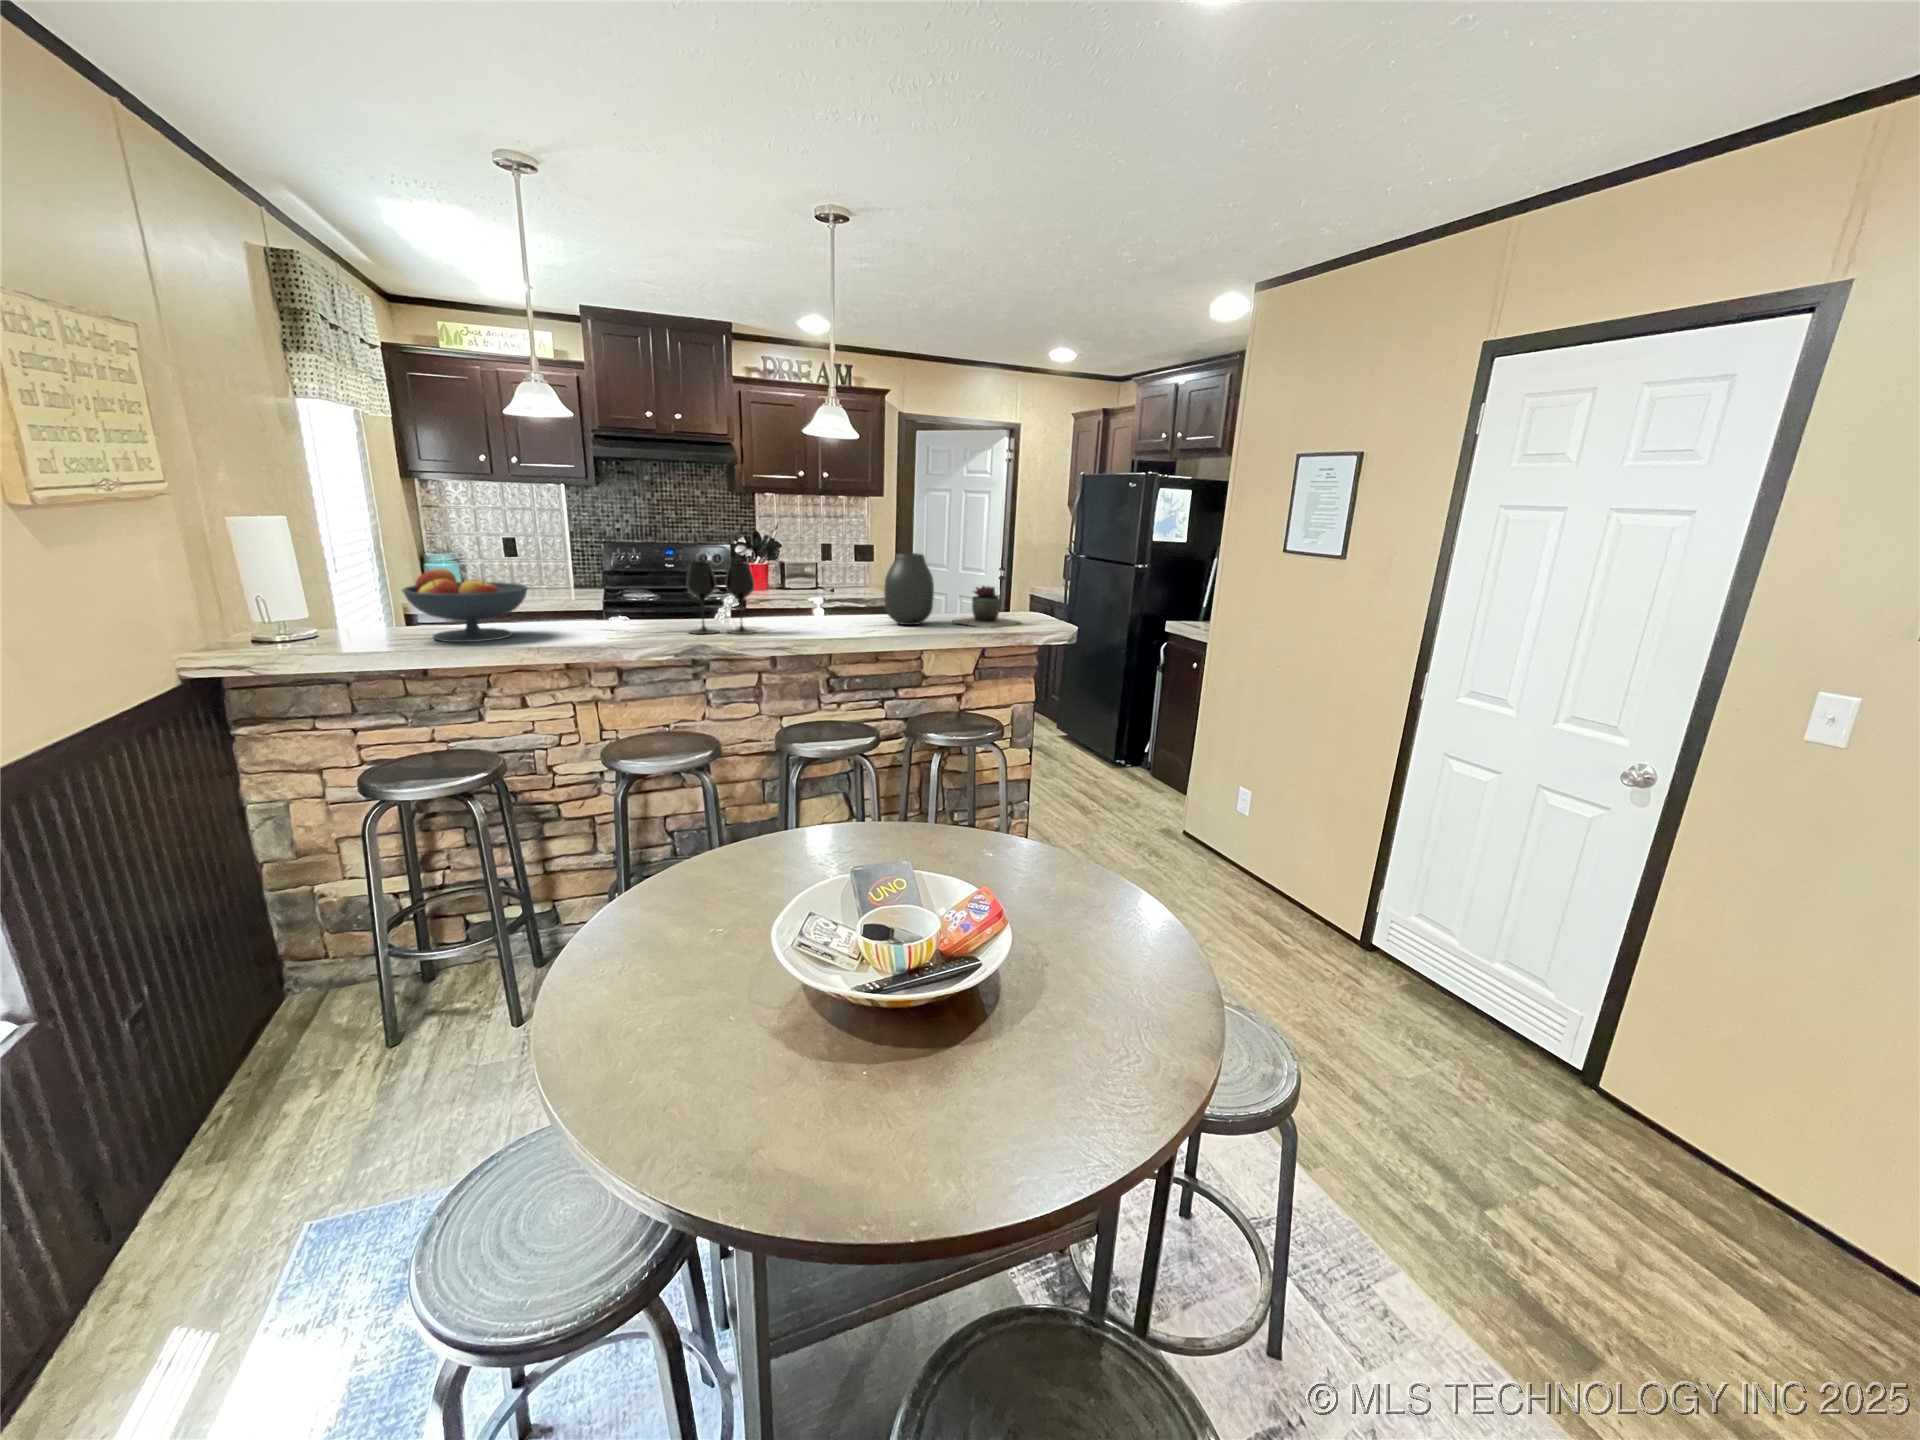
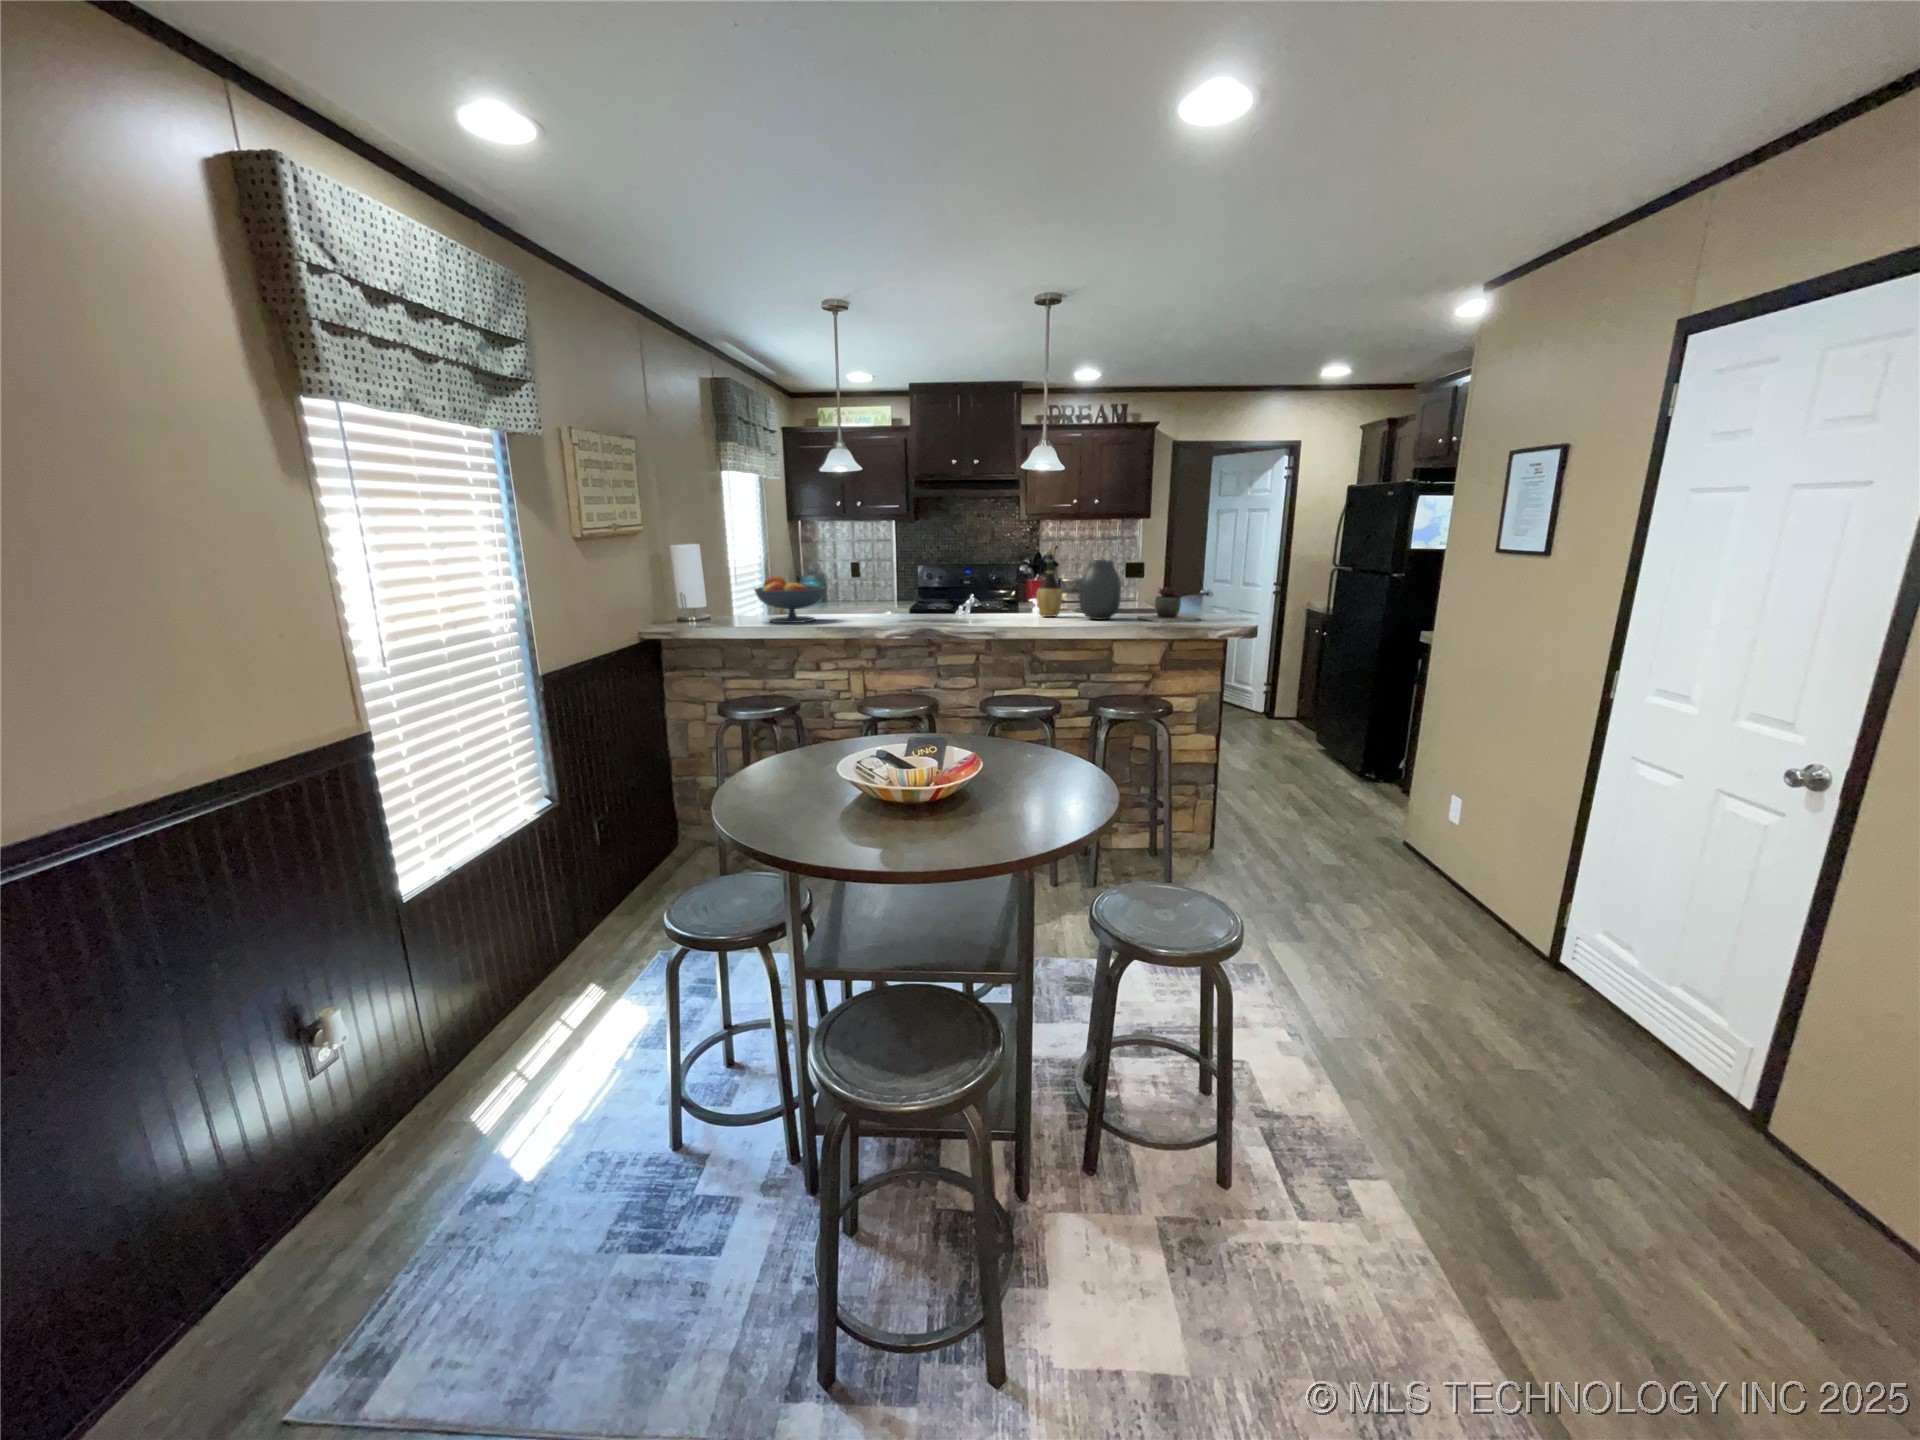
wine bottle: none [824,538,857,621] -> present [1036,550,1063,617]
wine glass: present [687,562,756,634] -> none [925,569,973,622]

